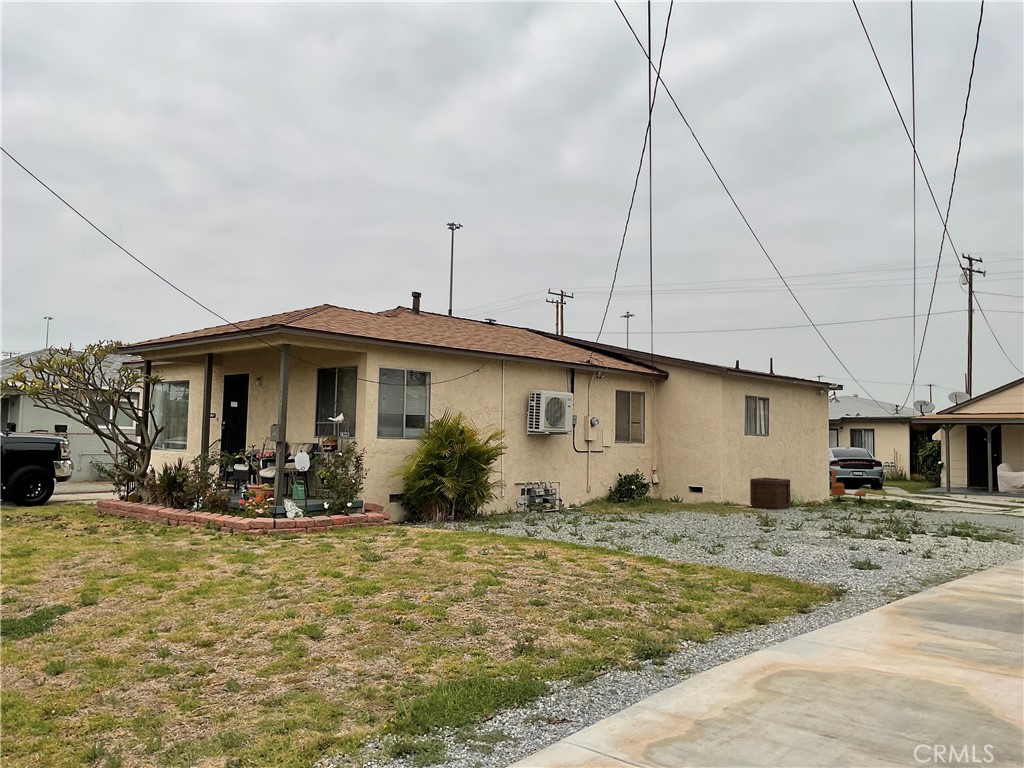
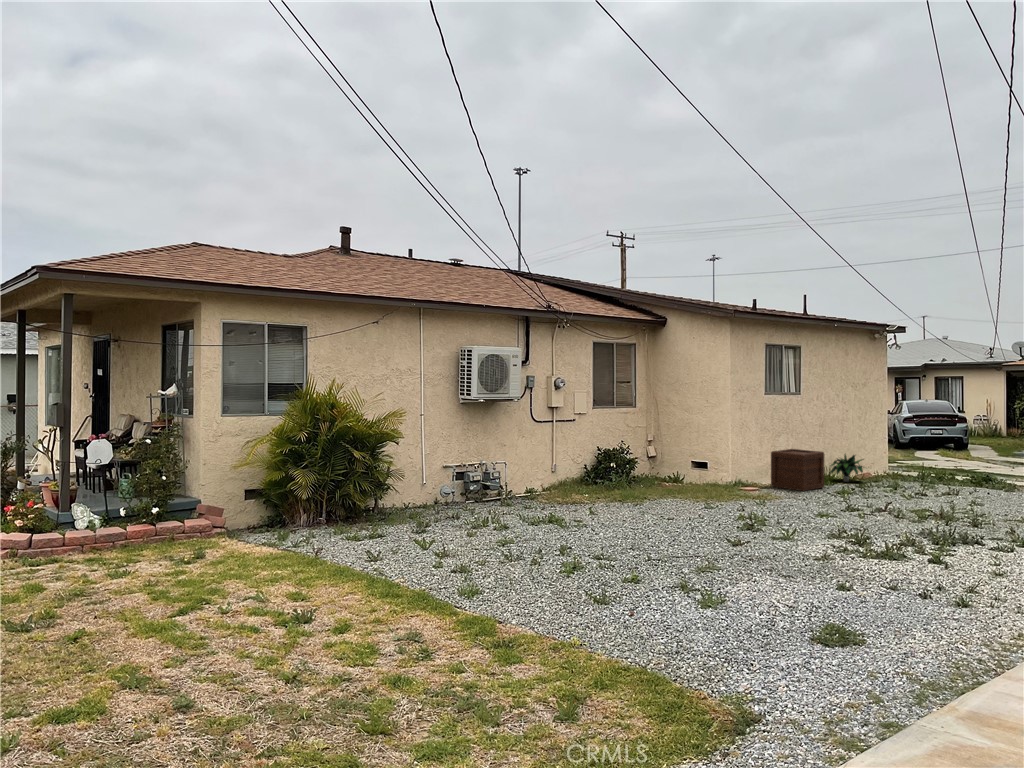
lounge chair: present [829,470,868,503] -> none [886,434,939,478]
potted plant: none [790,482,820,505] -> present [830,454,863,482]

